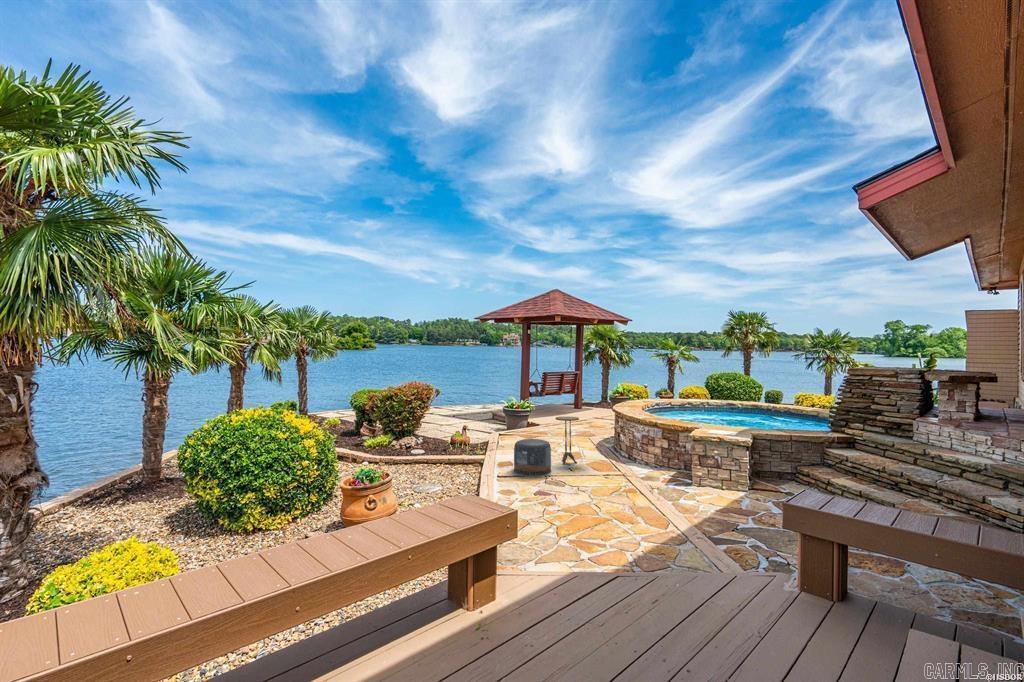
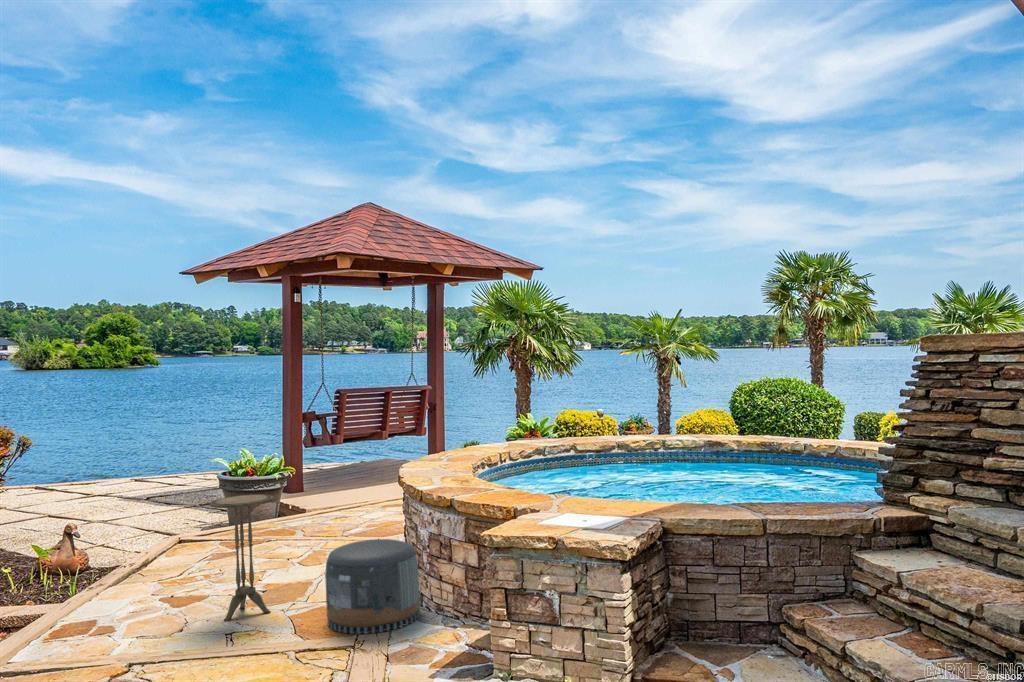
pouf: present [514,439,551,475] -> present [325,539,420,634]

